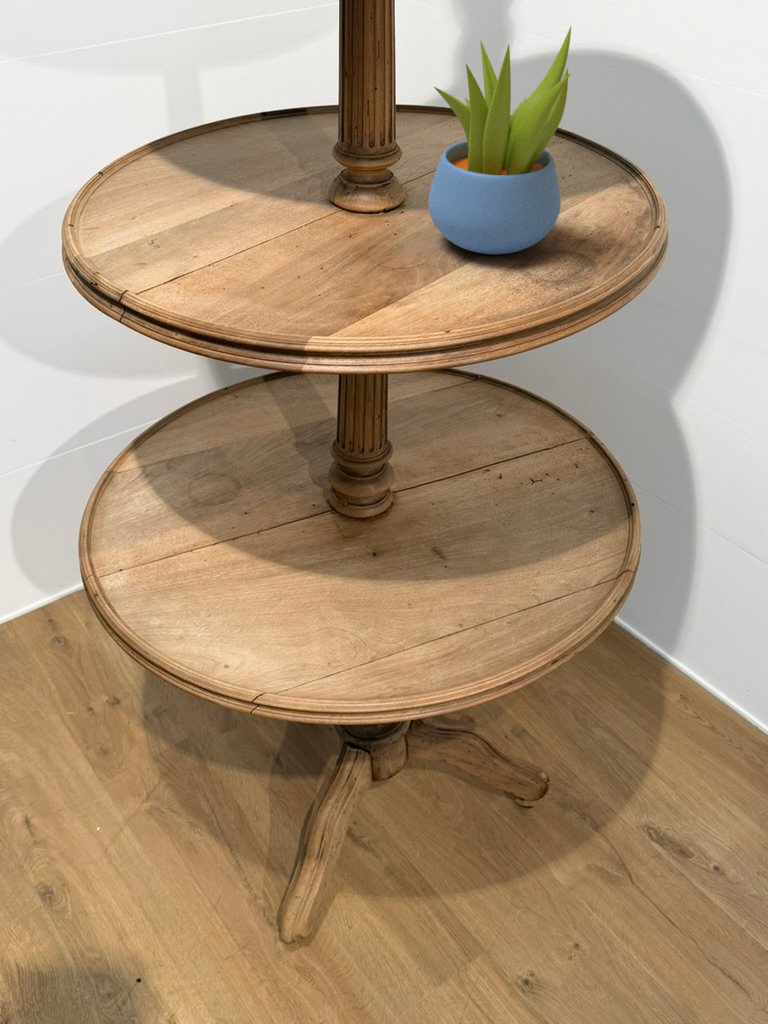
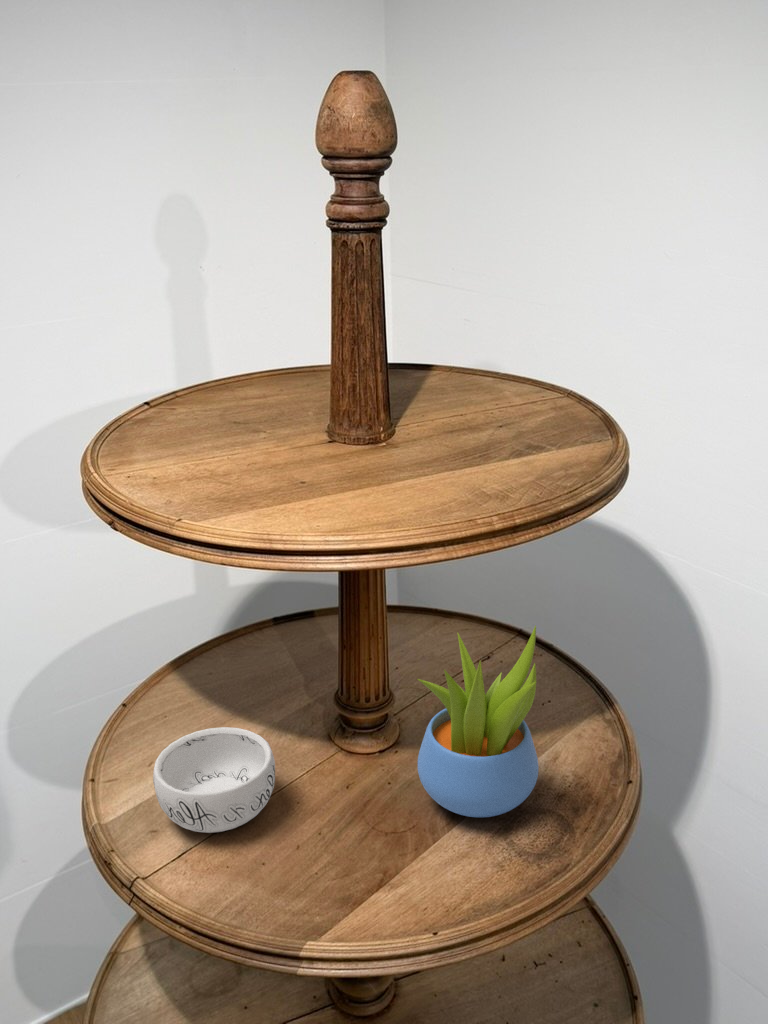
decorative bowl: none [138,163,272,261] -> present [153,727,275,833]

